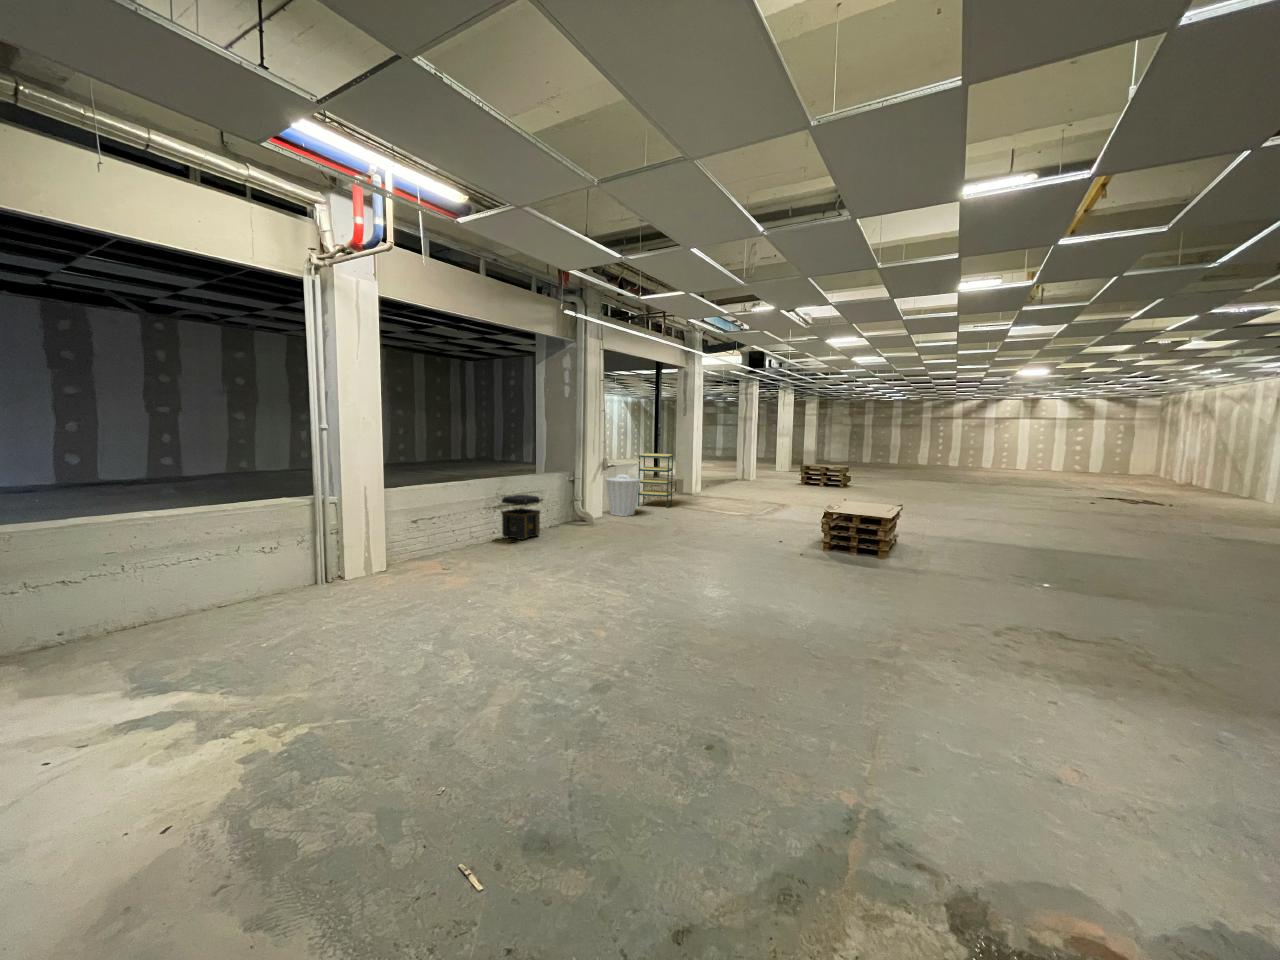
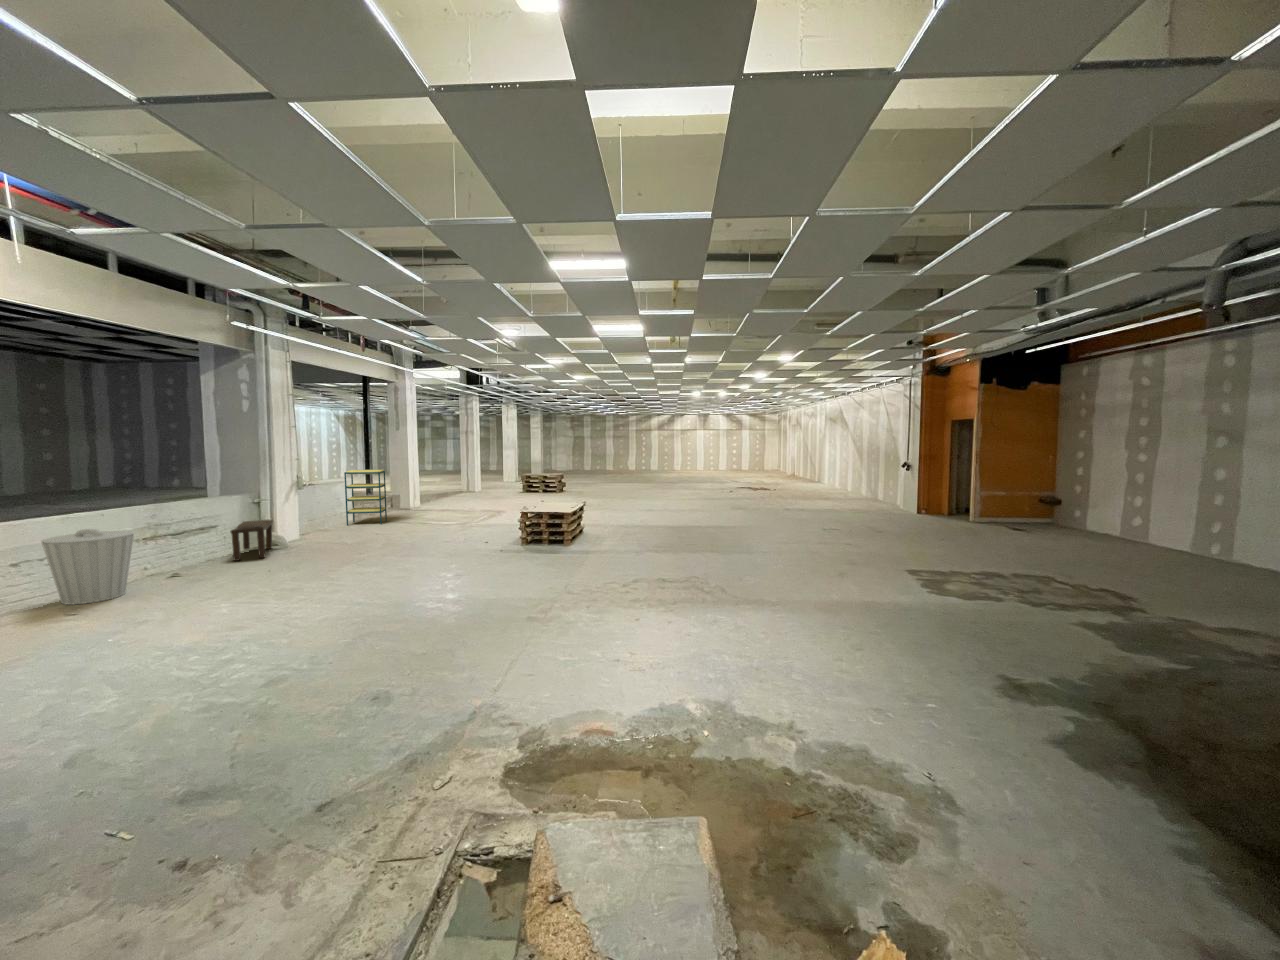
trash can: present [606,475,640,516] -> present [41,529,134,605]
toolbox: present [501,495,540,540] -> none [153,523,212,573]
bench: none [554,496,584,532] -> present [230,520,273,561]

